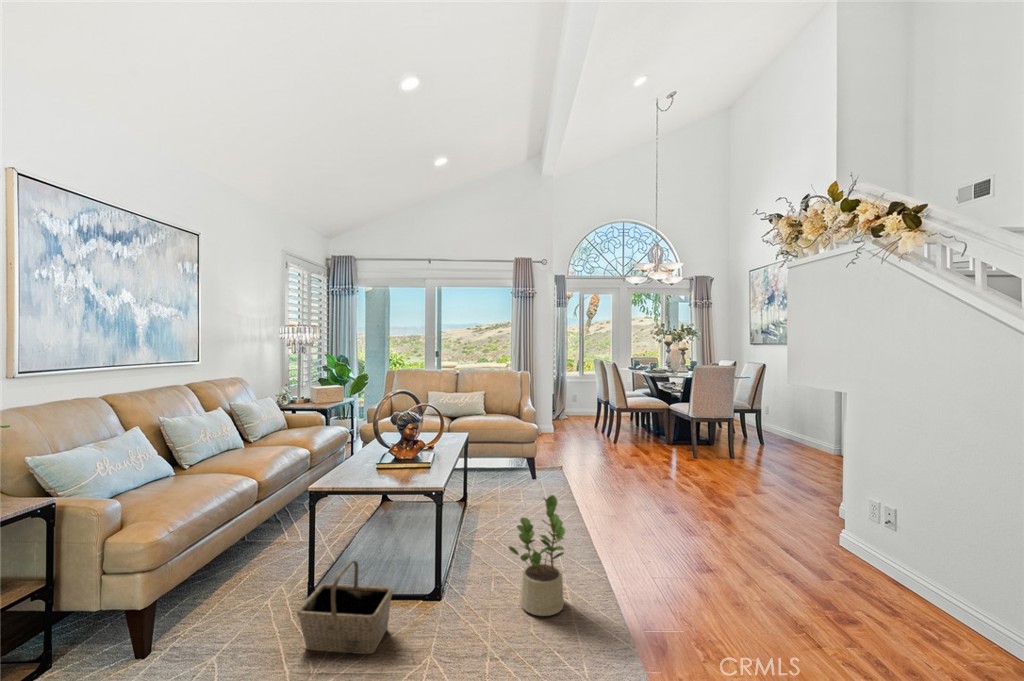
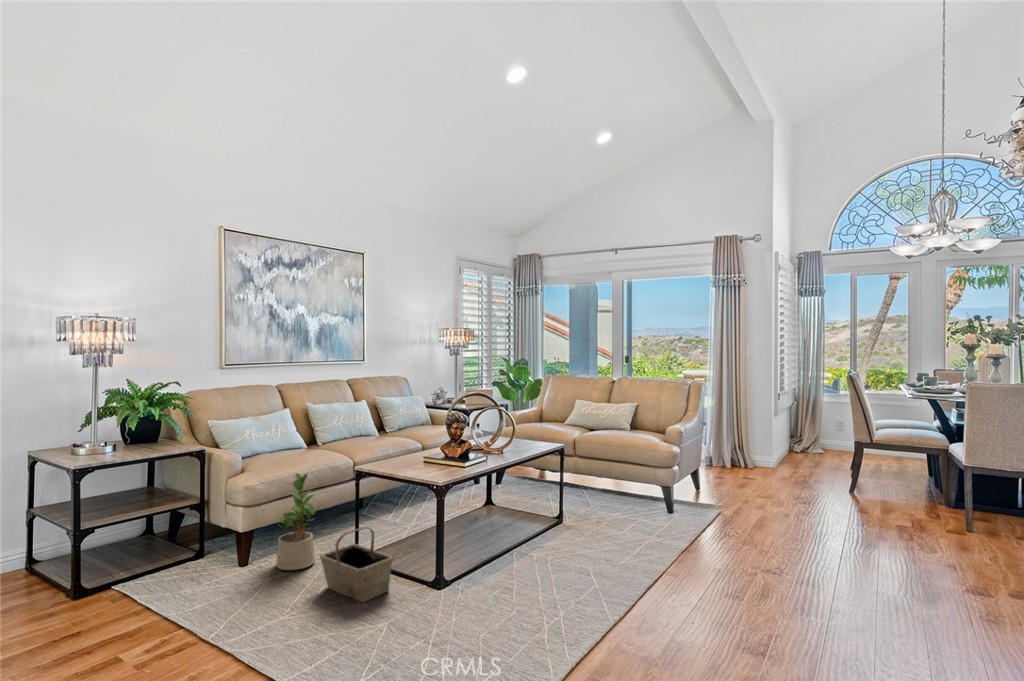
potted plant: present [508,495,565,616] -> present [274,473,320,570]

